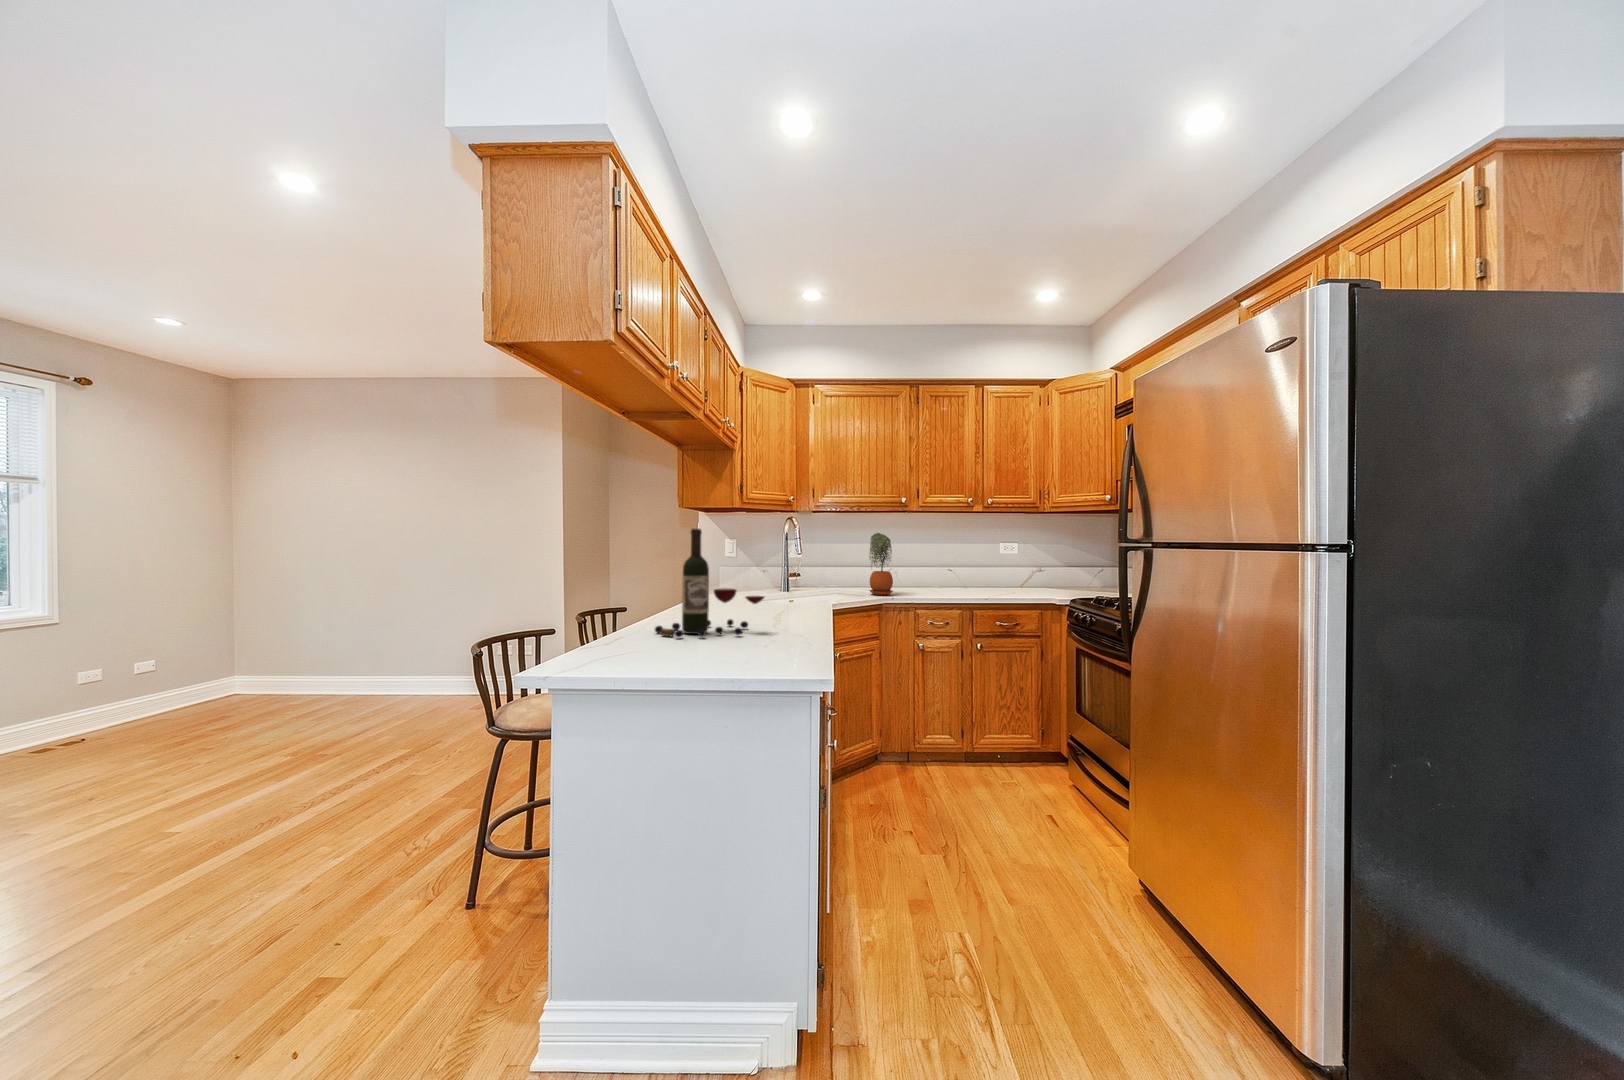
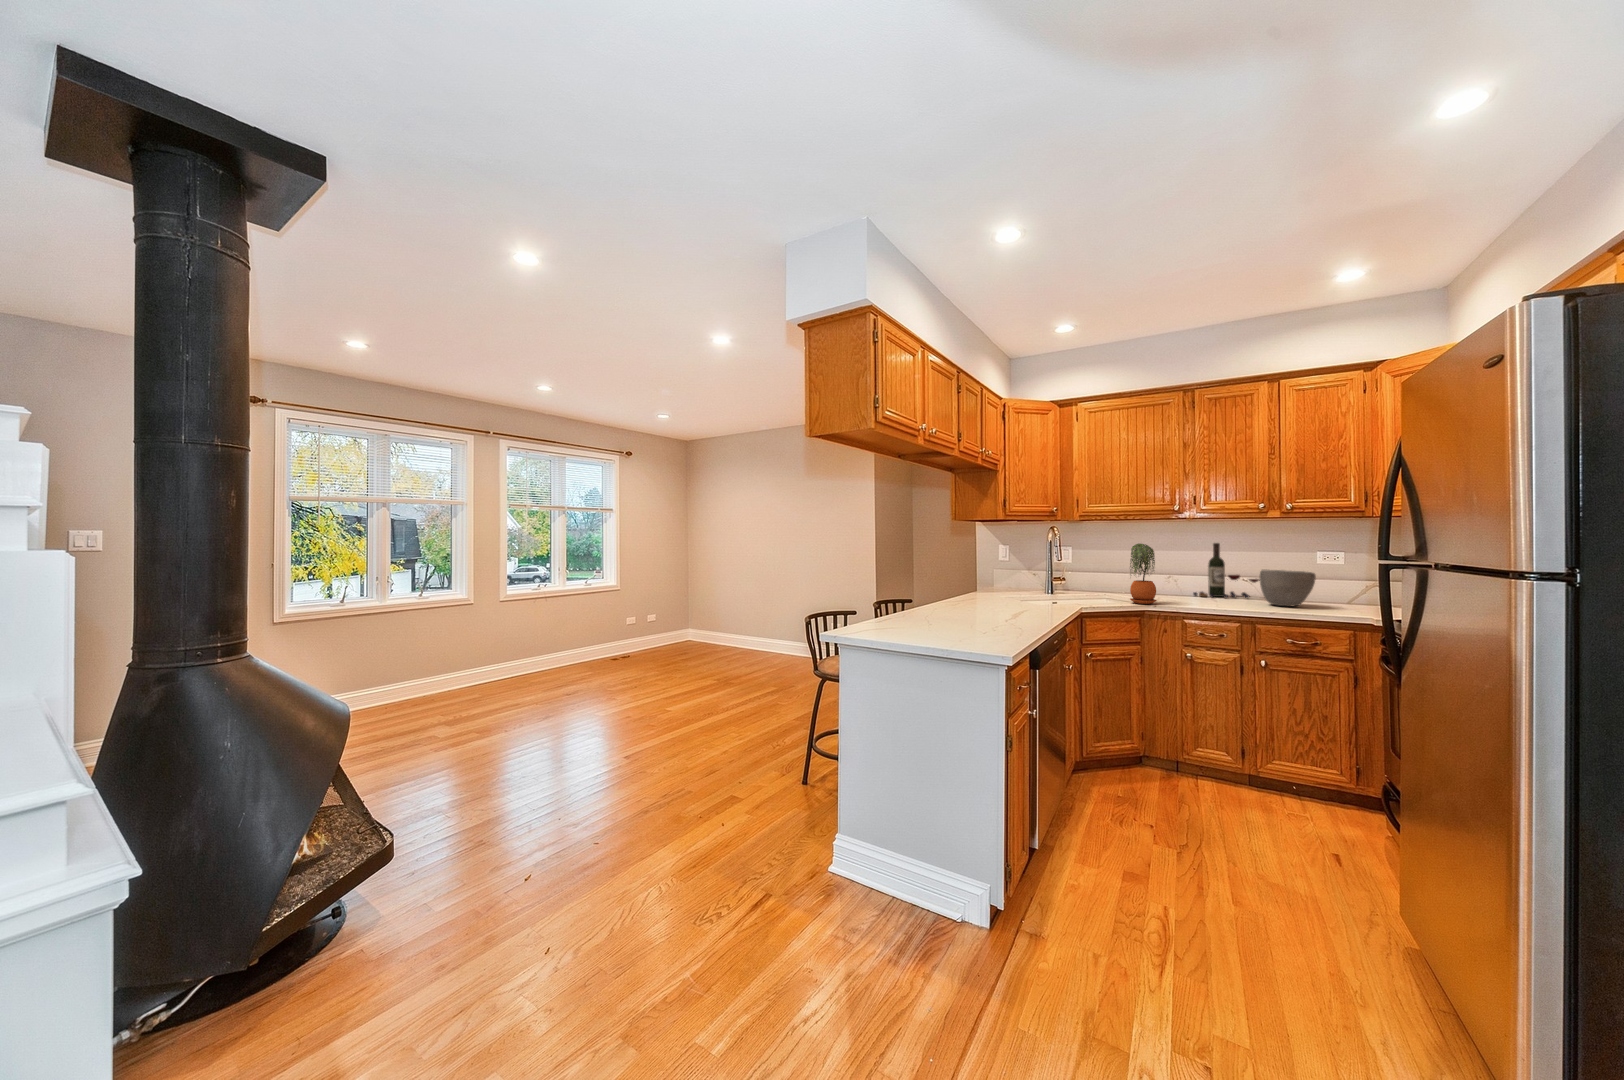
wine bottle: present [655,529,764,637] -> present [1193,543,1259,598]
bowl: none [968,559,1009,592] -> present [1260,570,1316,606]

